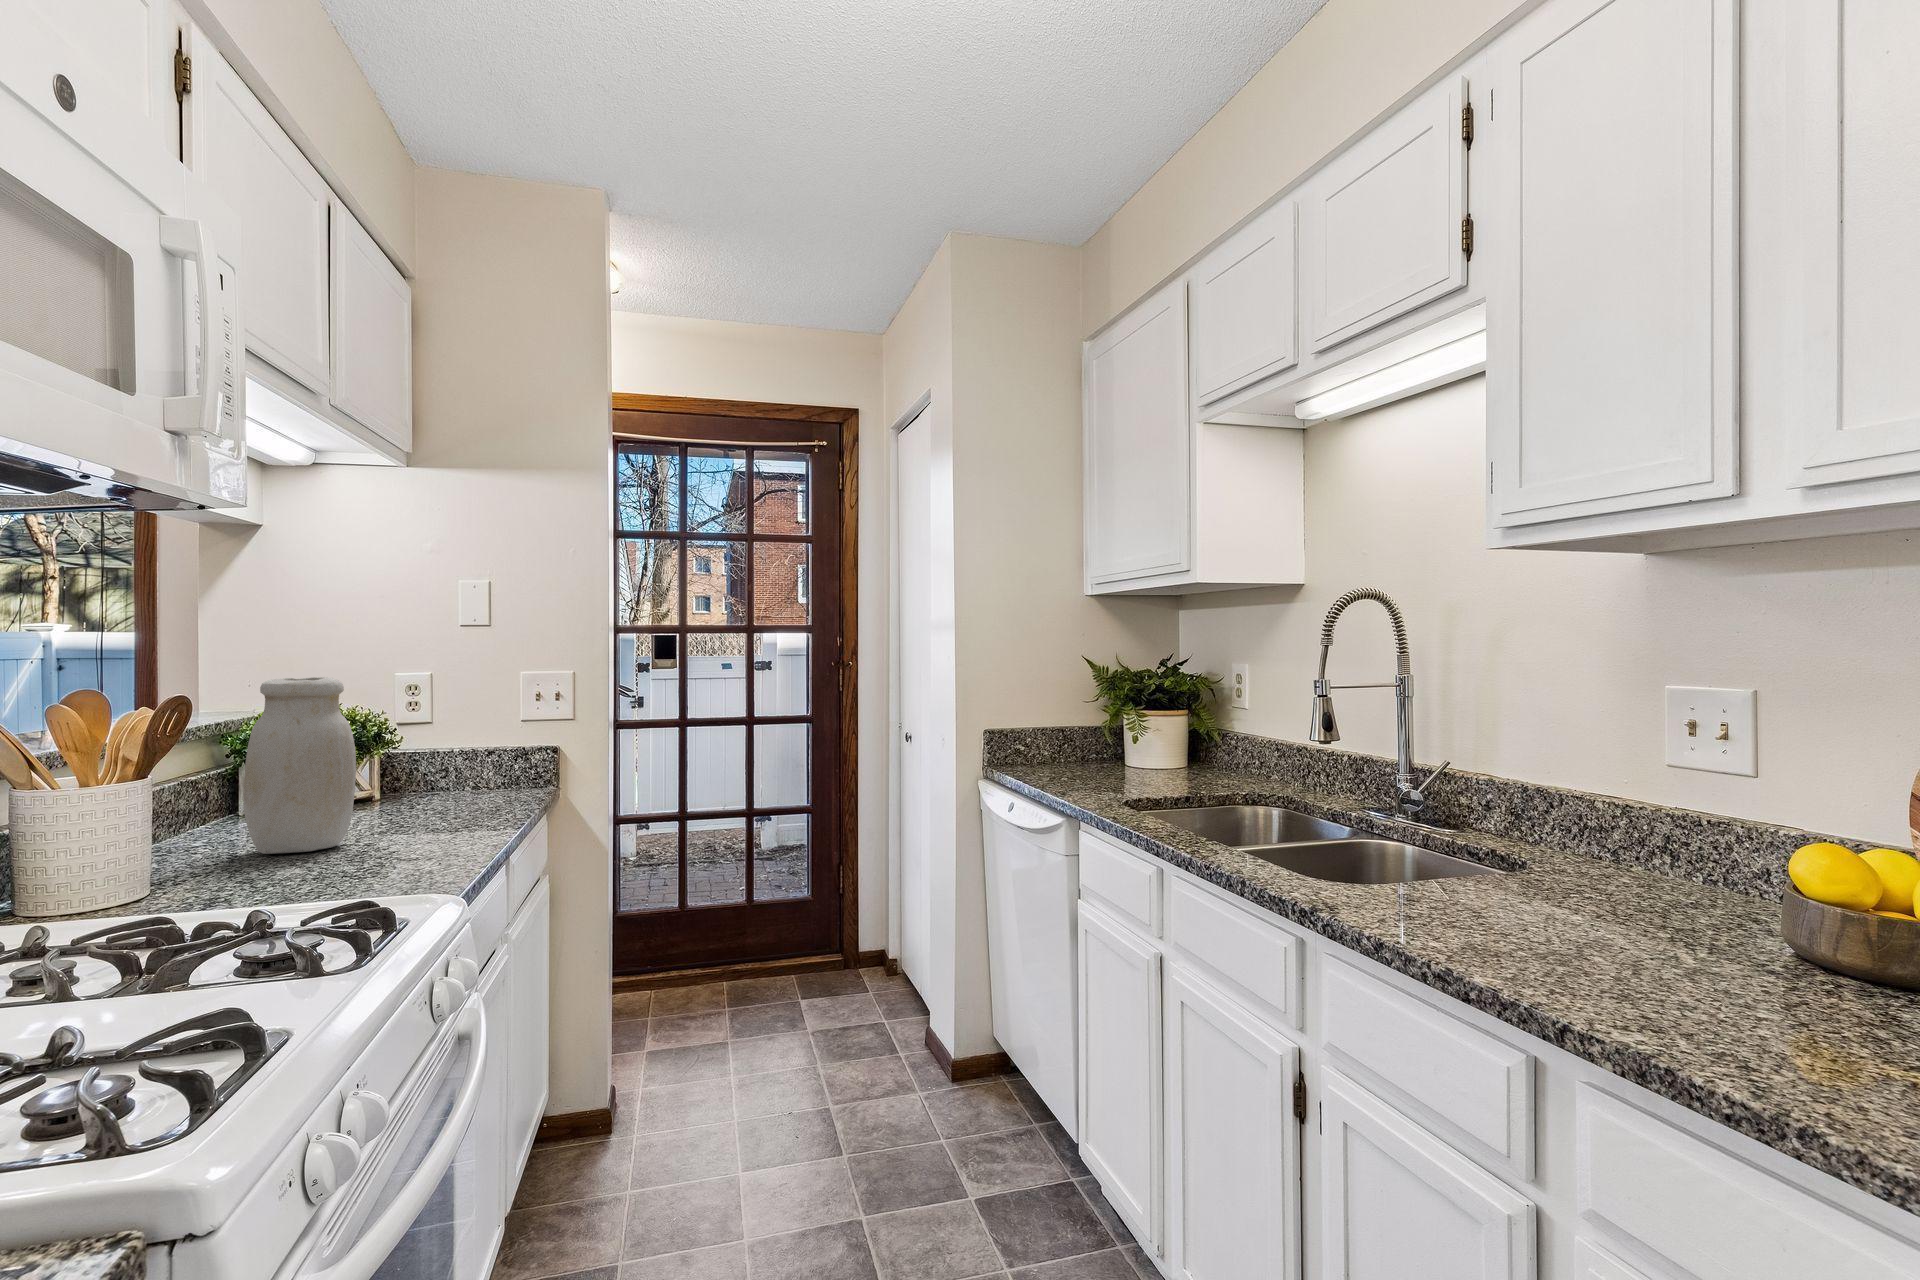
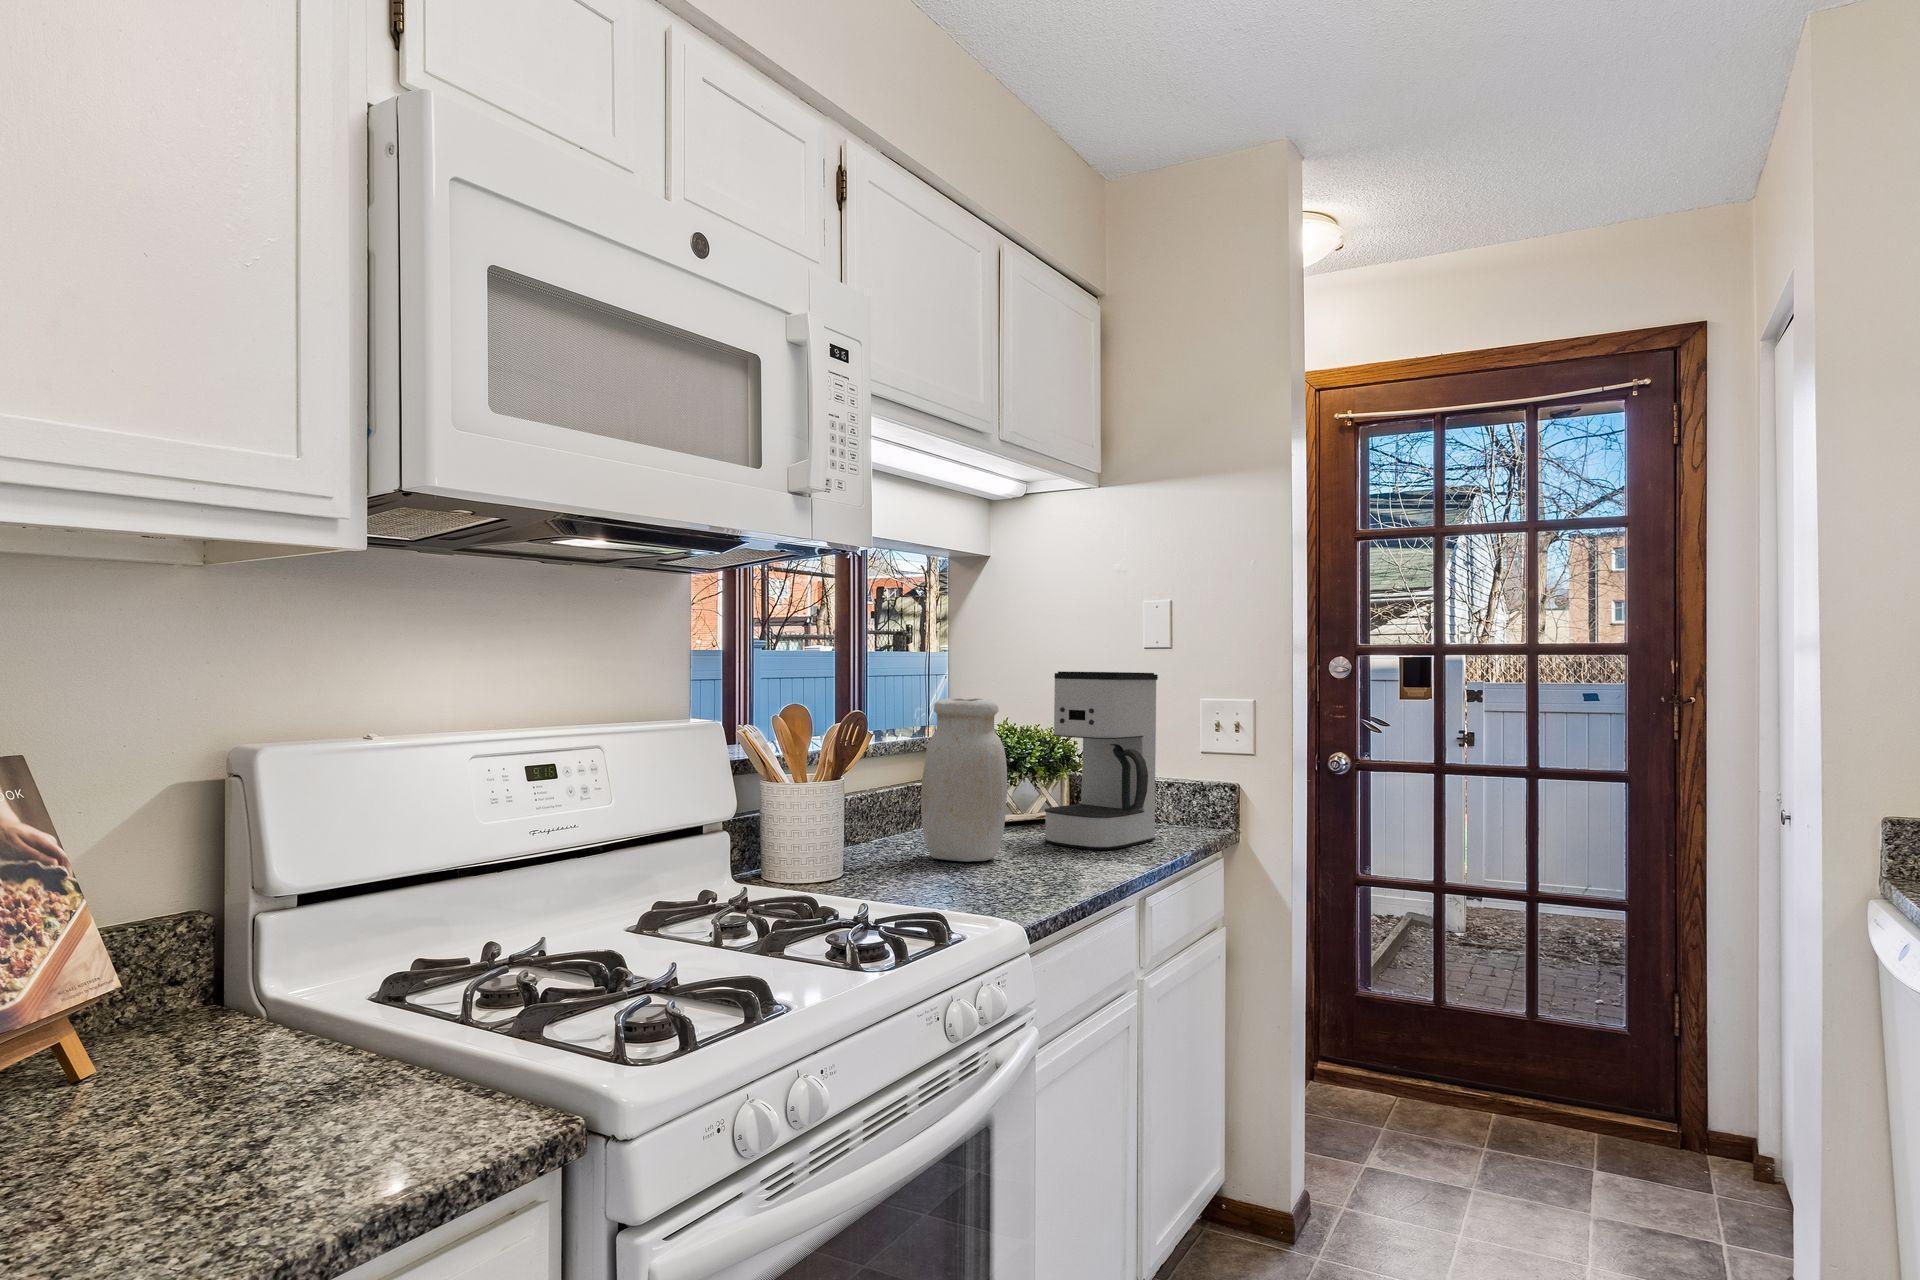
coffee maker: none [374,648,490,822] -> present [1045,671,1158,850]

